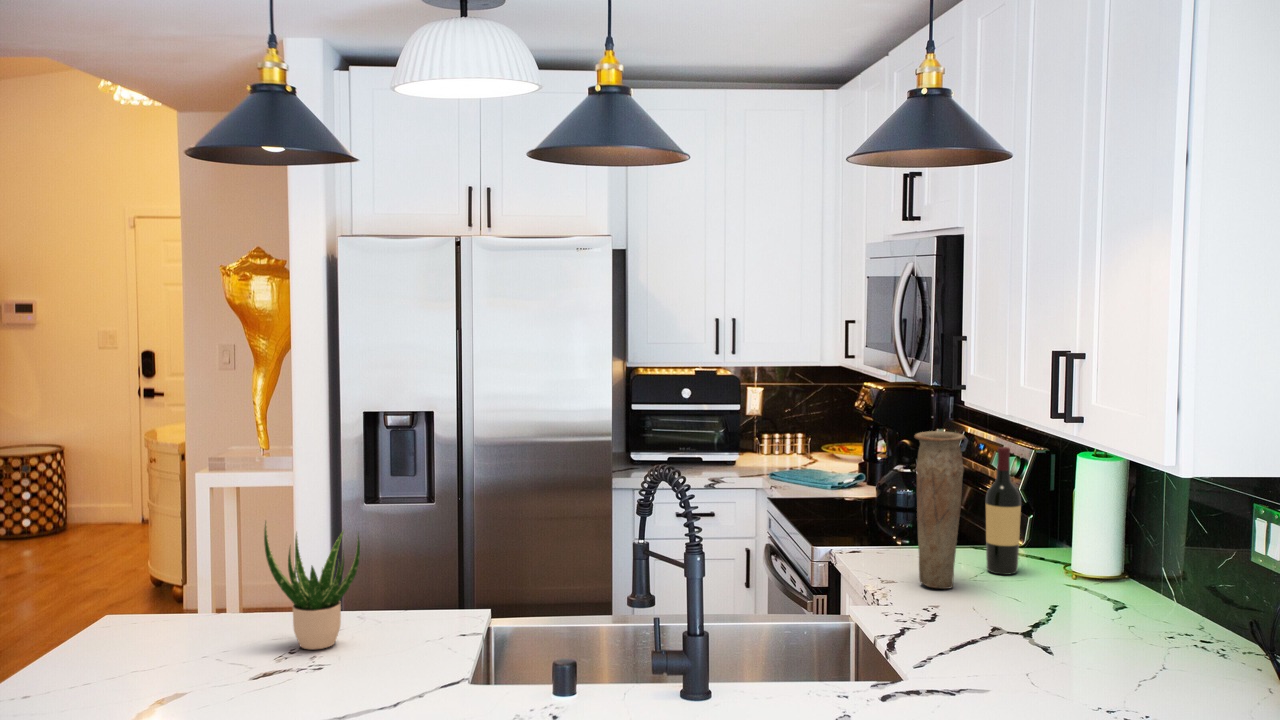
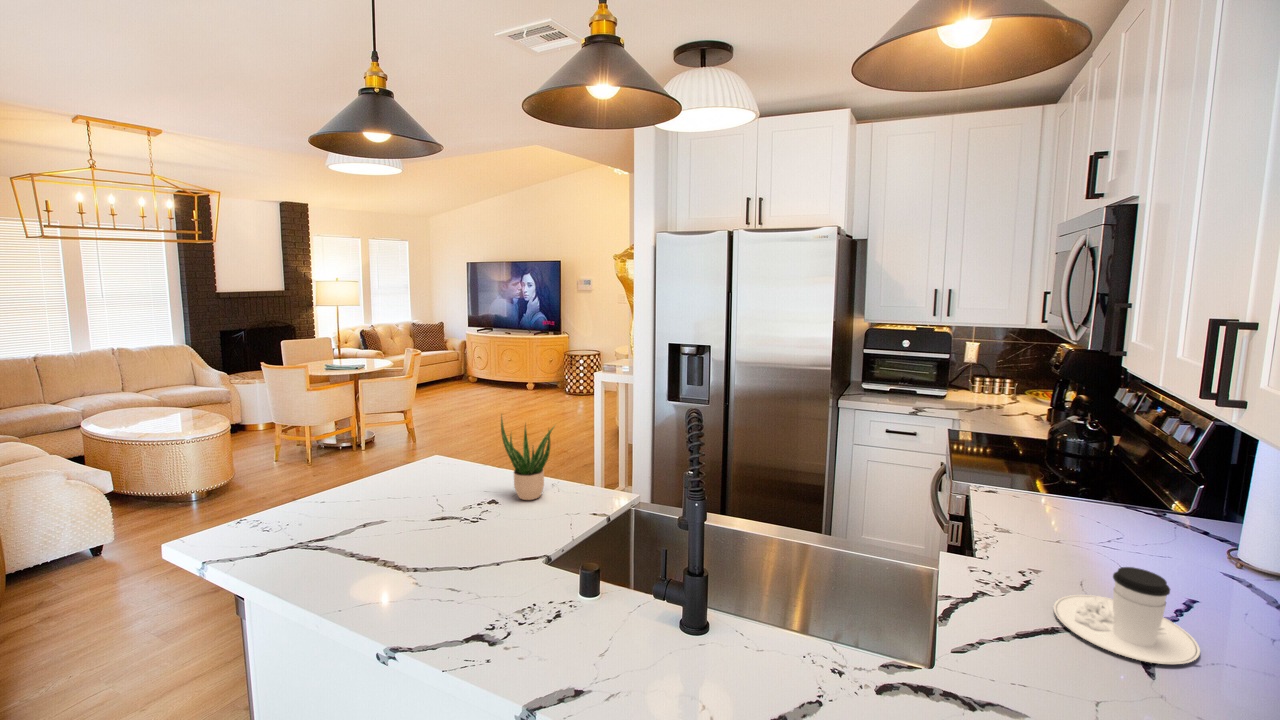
vase: present [915,431,965,589] -> none [1033,397,1099,552]
wine bottle: present [986,447,1021,575] -> none [1126,420,1178,549]
coffee cup: none [966,572,1072,646] -> present [1054,567,1200,664]

